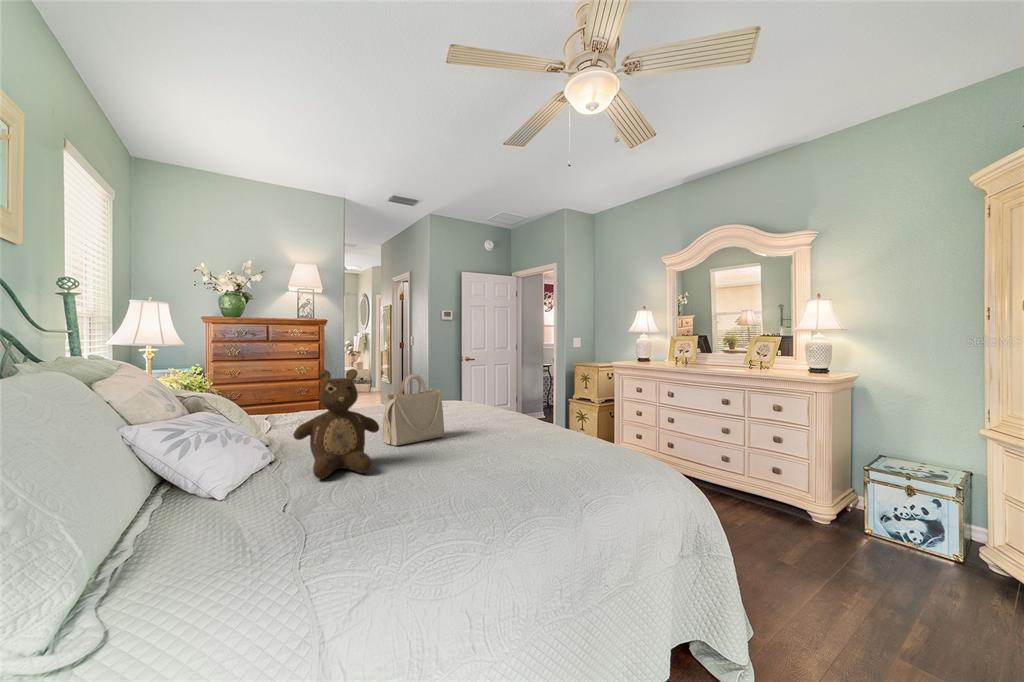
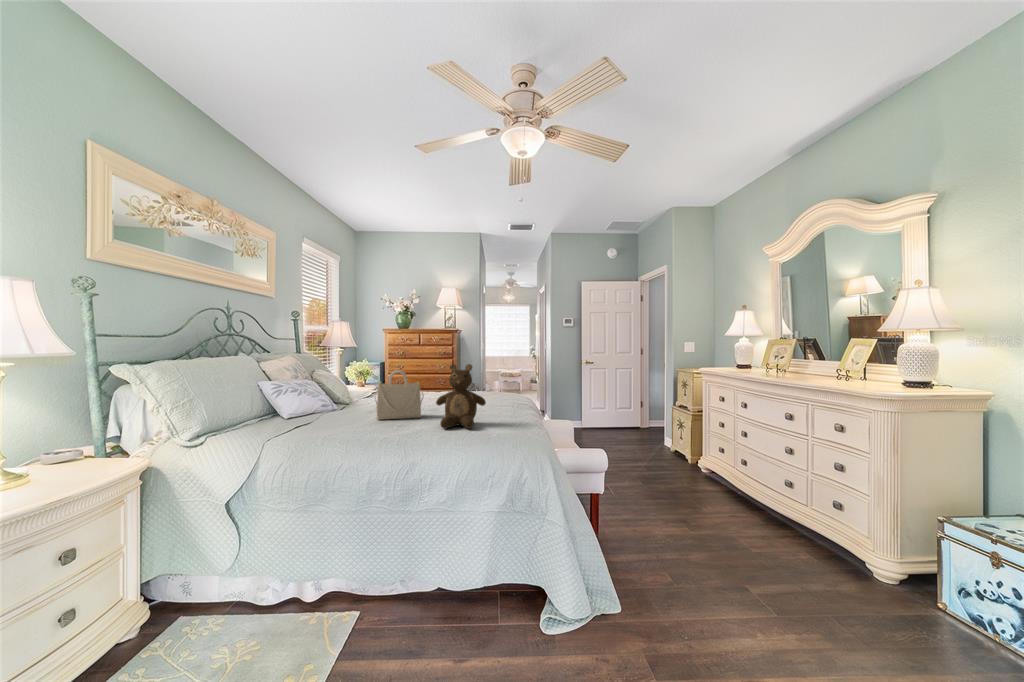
teddy bear: present [293,369,379,479] -> present [436,364,486,429]

